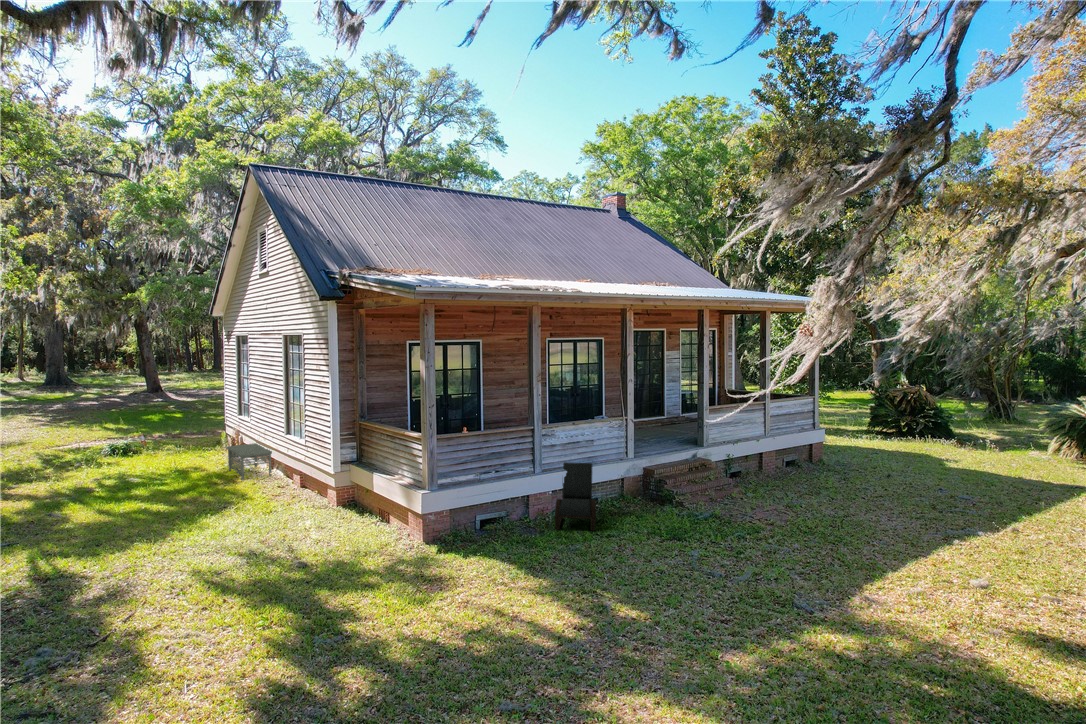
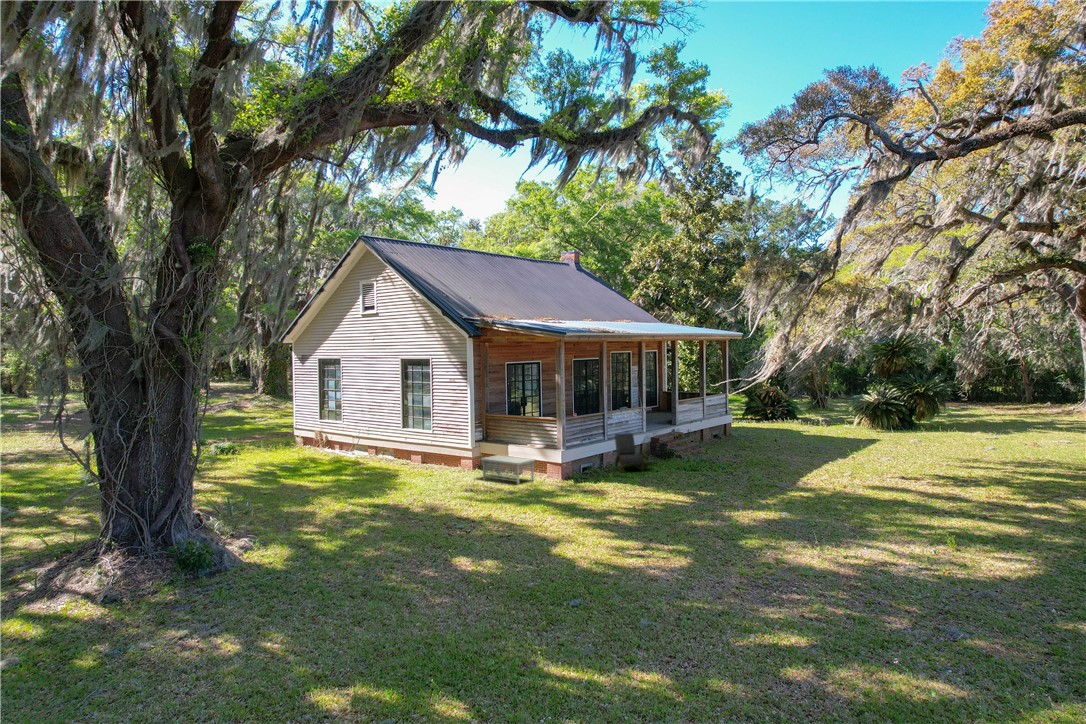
storage bench: present [226,443,272,480] -> present [481,455,535,485]

